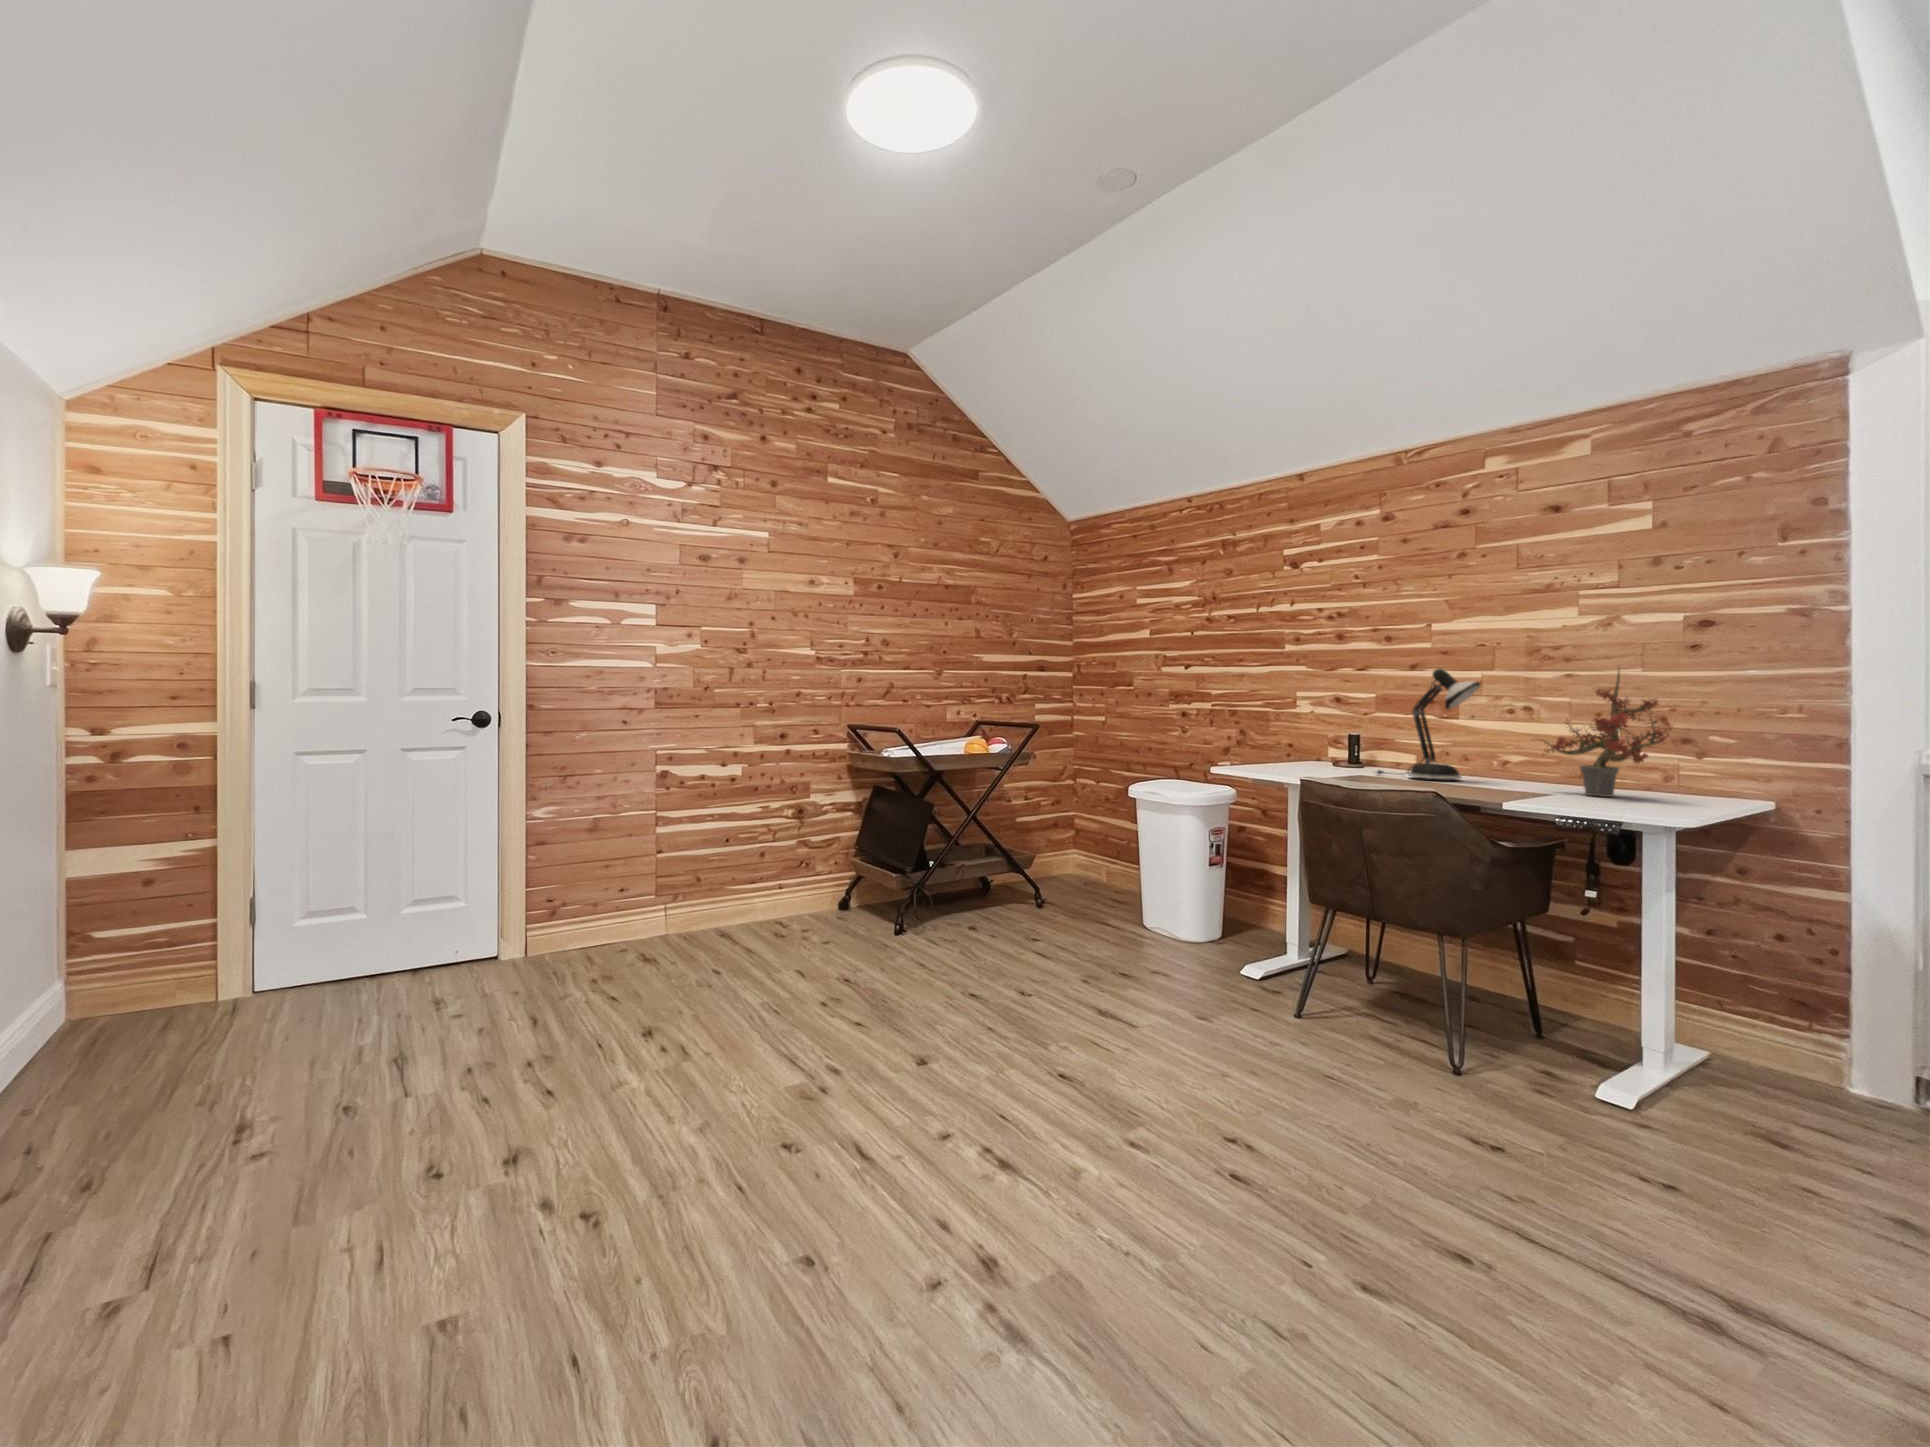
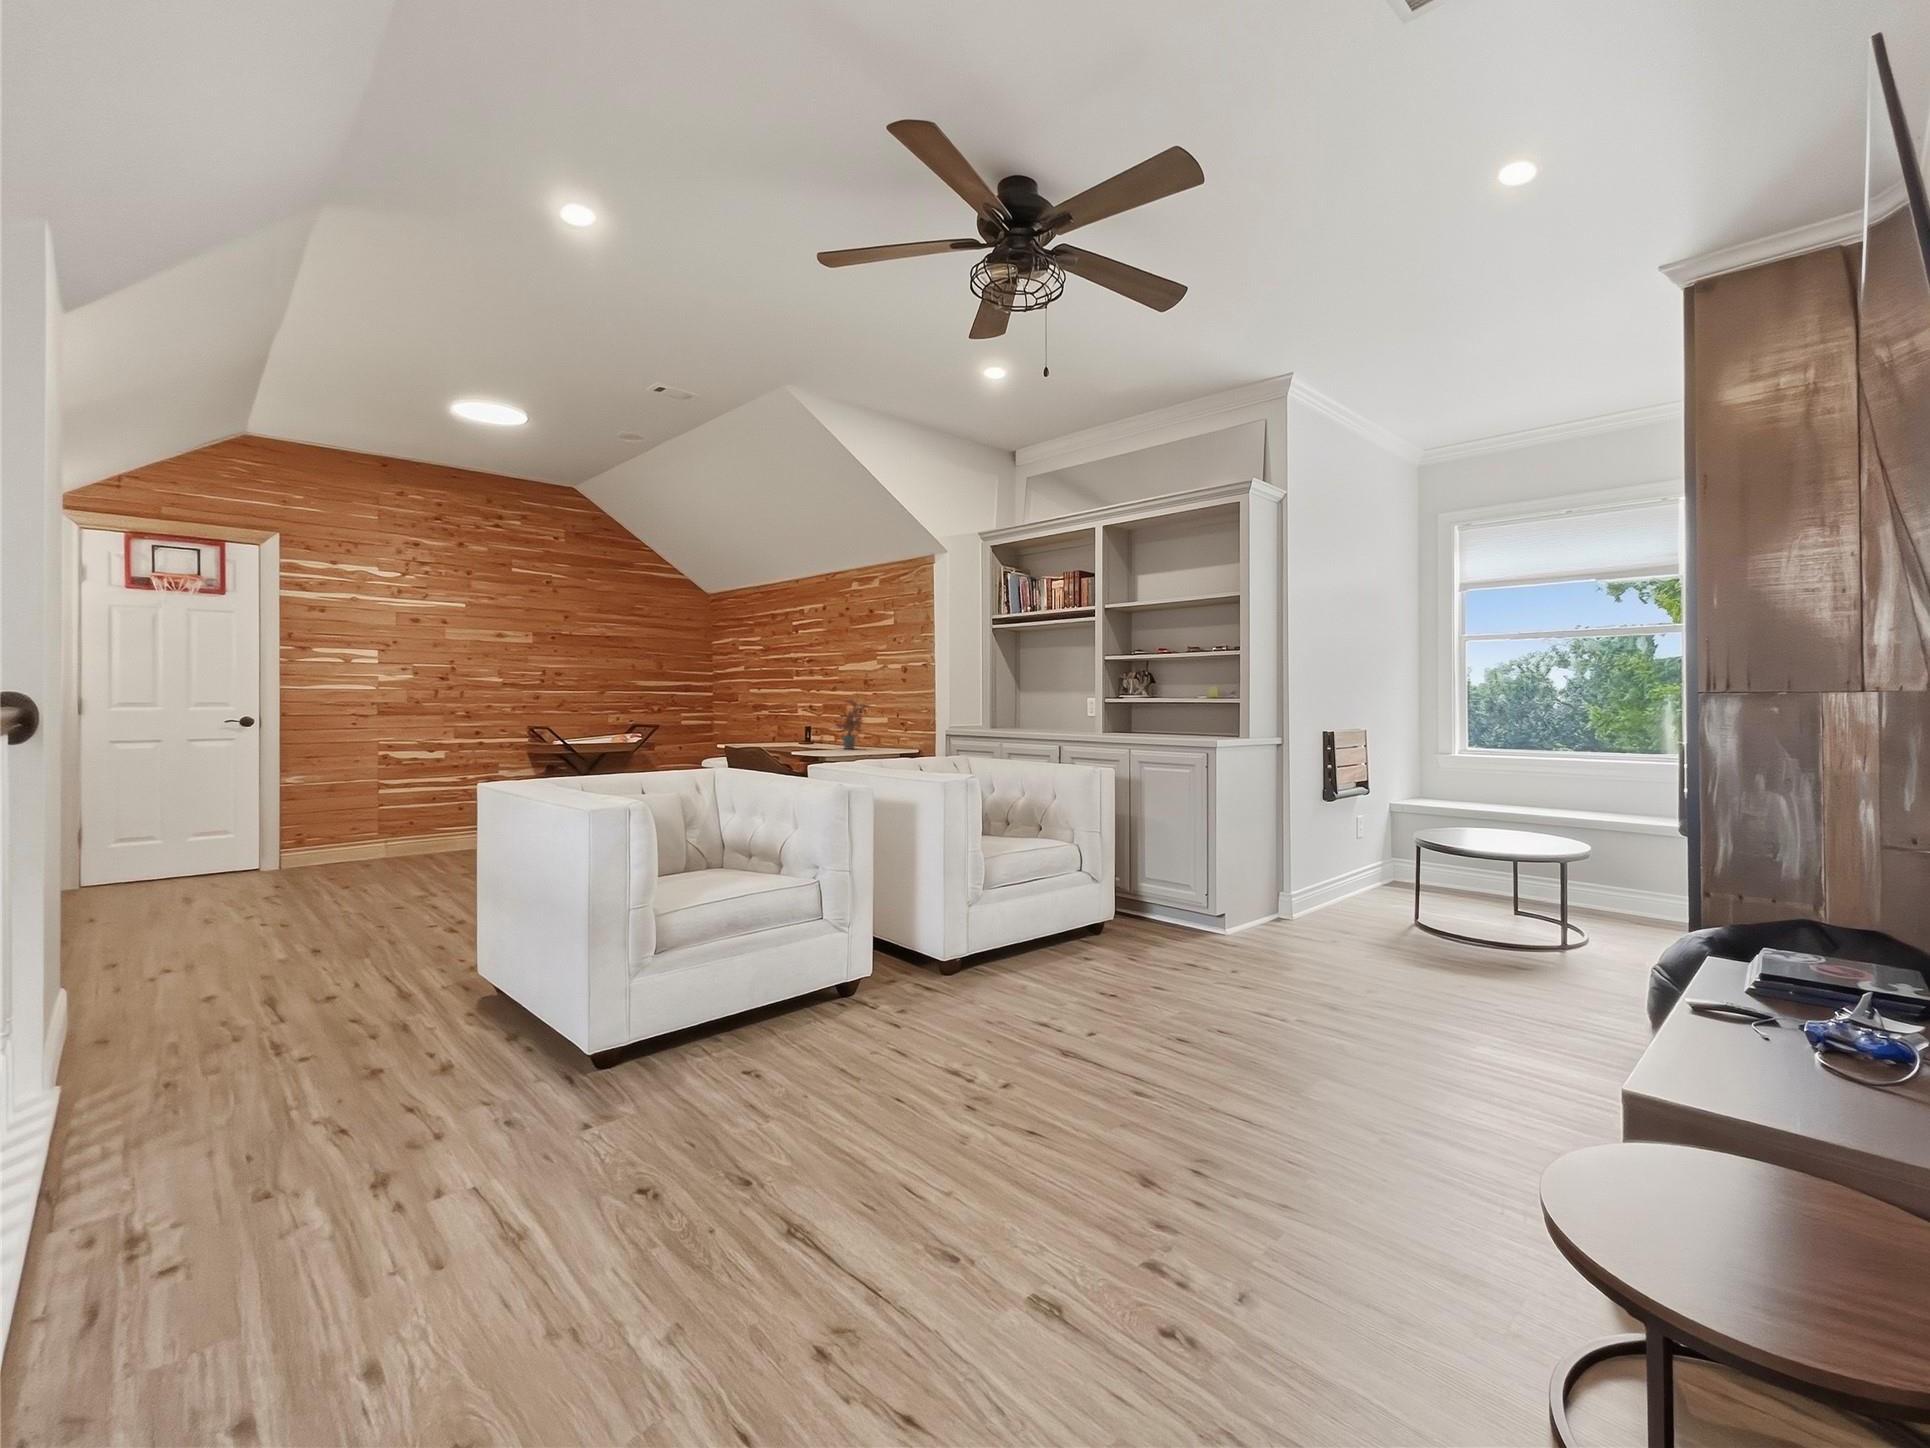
desk lamp: present [1376,669,1480,779] -> none [794,690,832,745]

